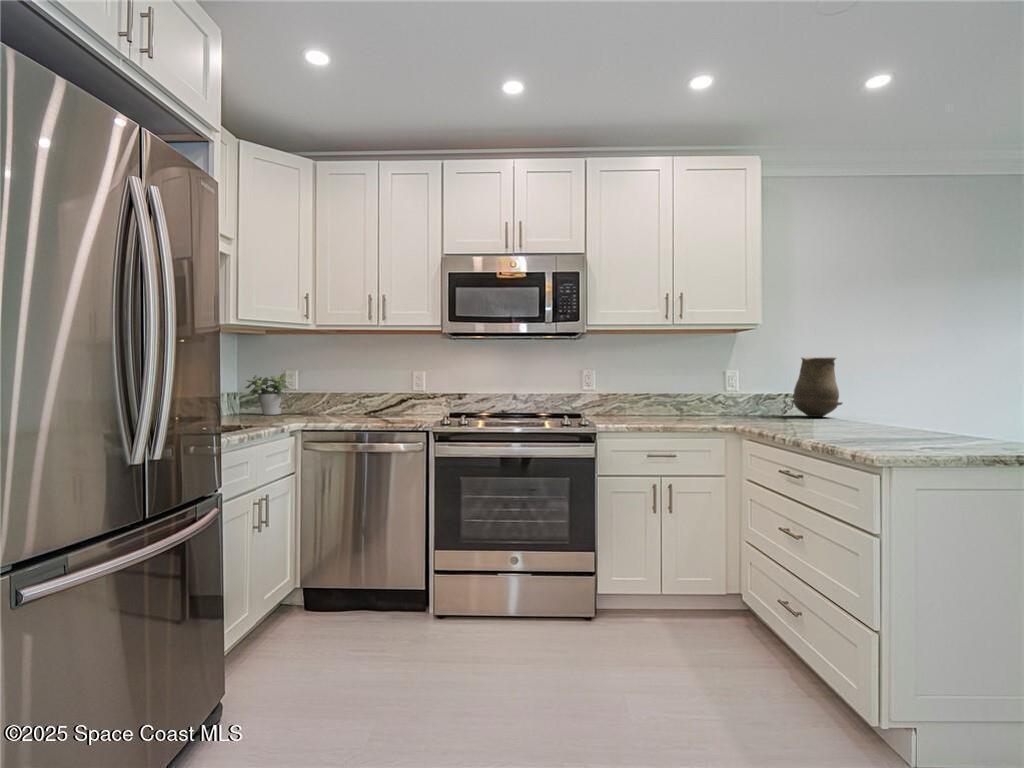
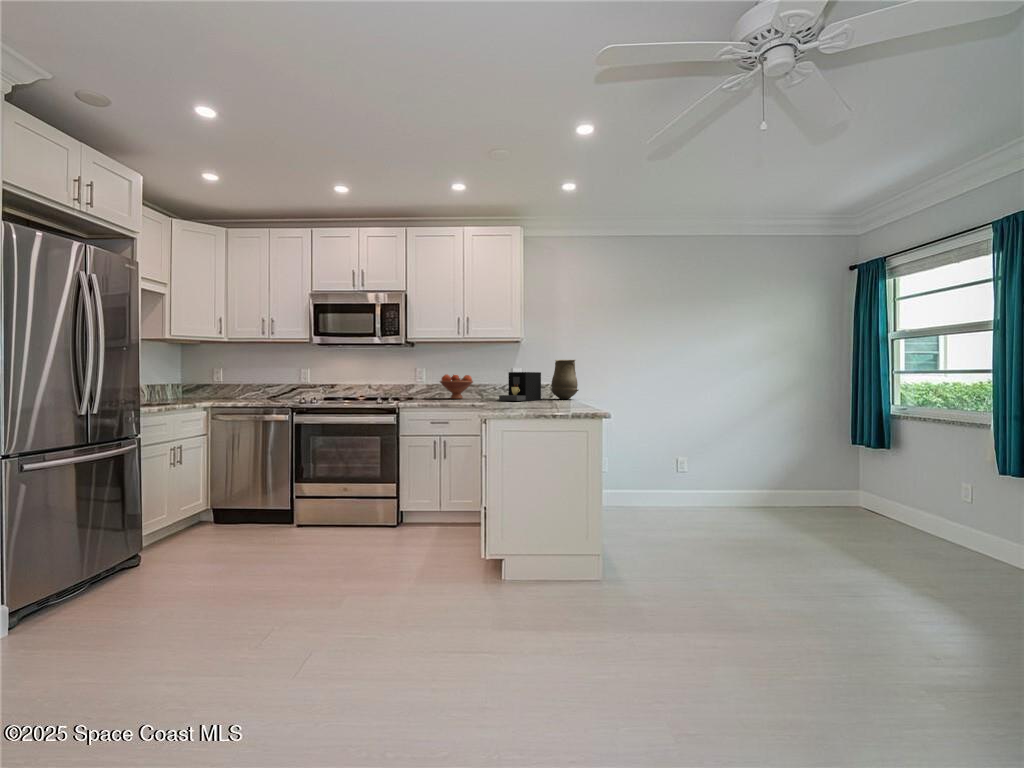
potted plant: present [245,374,289,415] -> none [185,371,218,399]
coffee maker: none [737,376,787,421] -> present [499,372,541,401]
fruit bowl: none [622,379,674,416] -> present [440,374,473,399]

